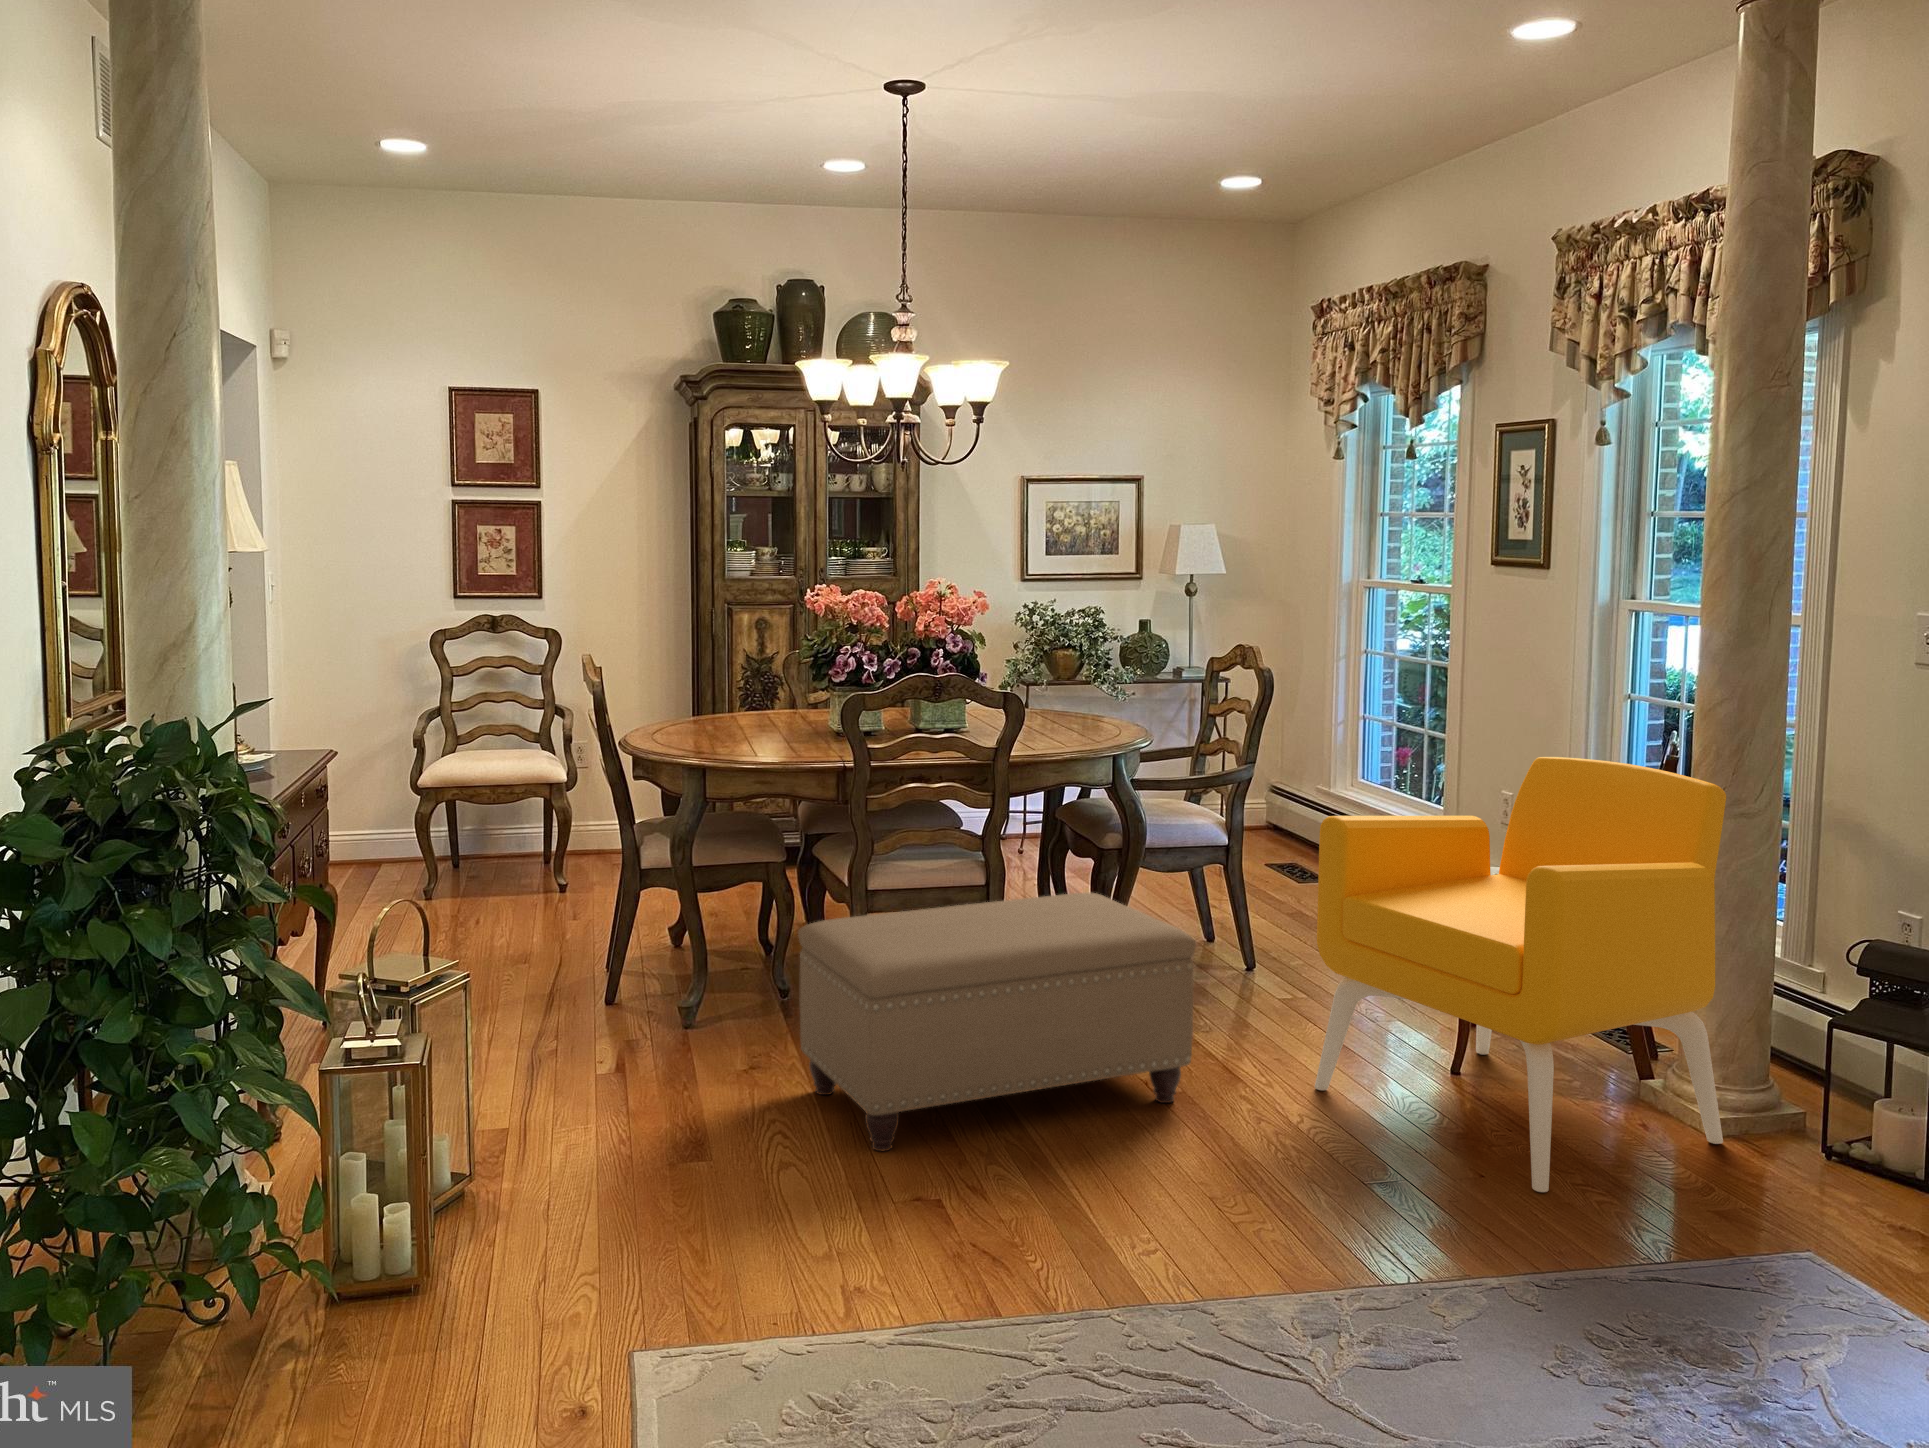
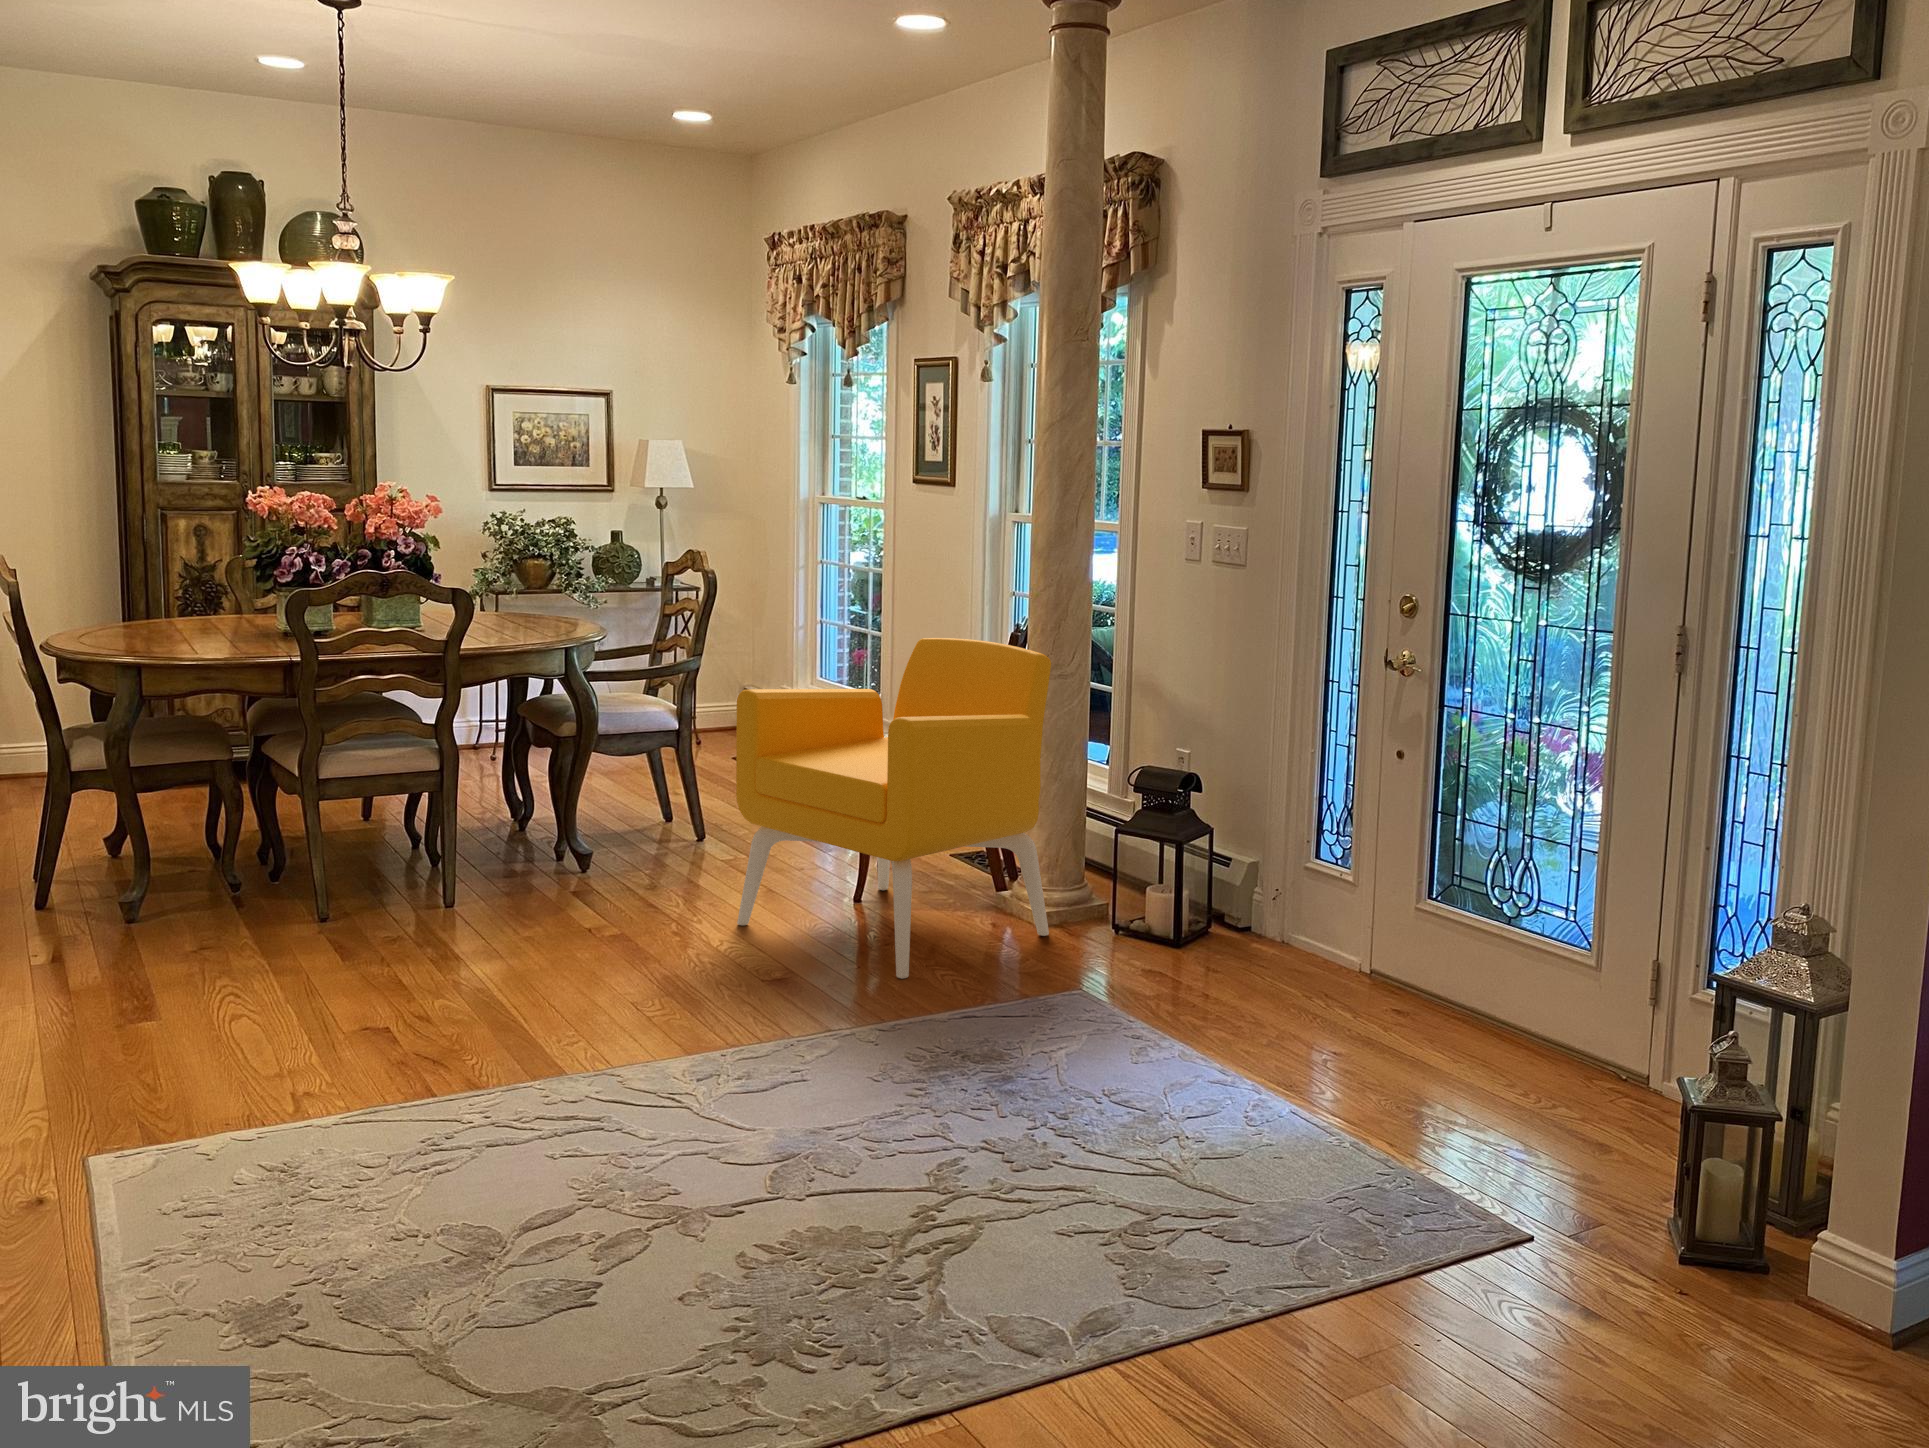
ottoman: present [798,893,1196,1151] -> none [244,769,628,1002]

